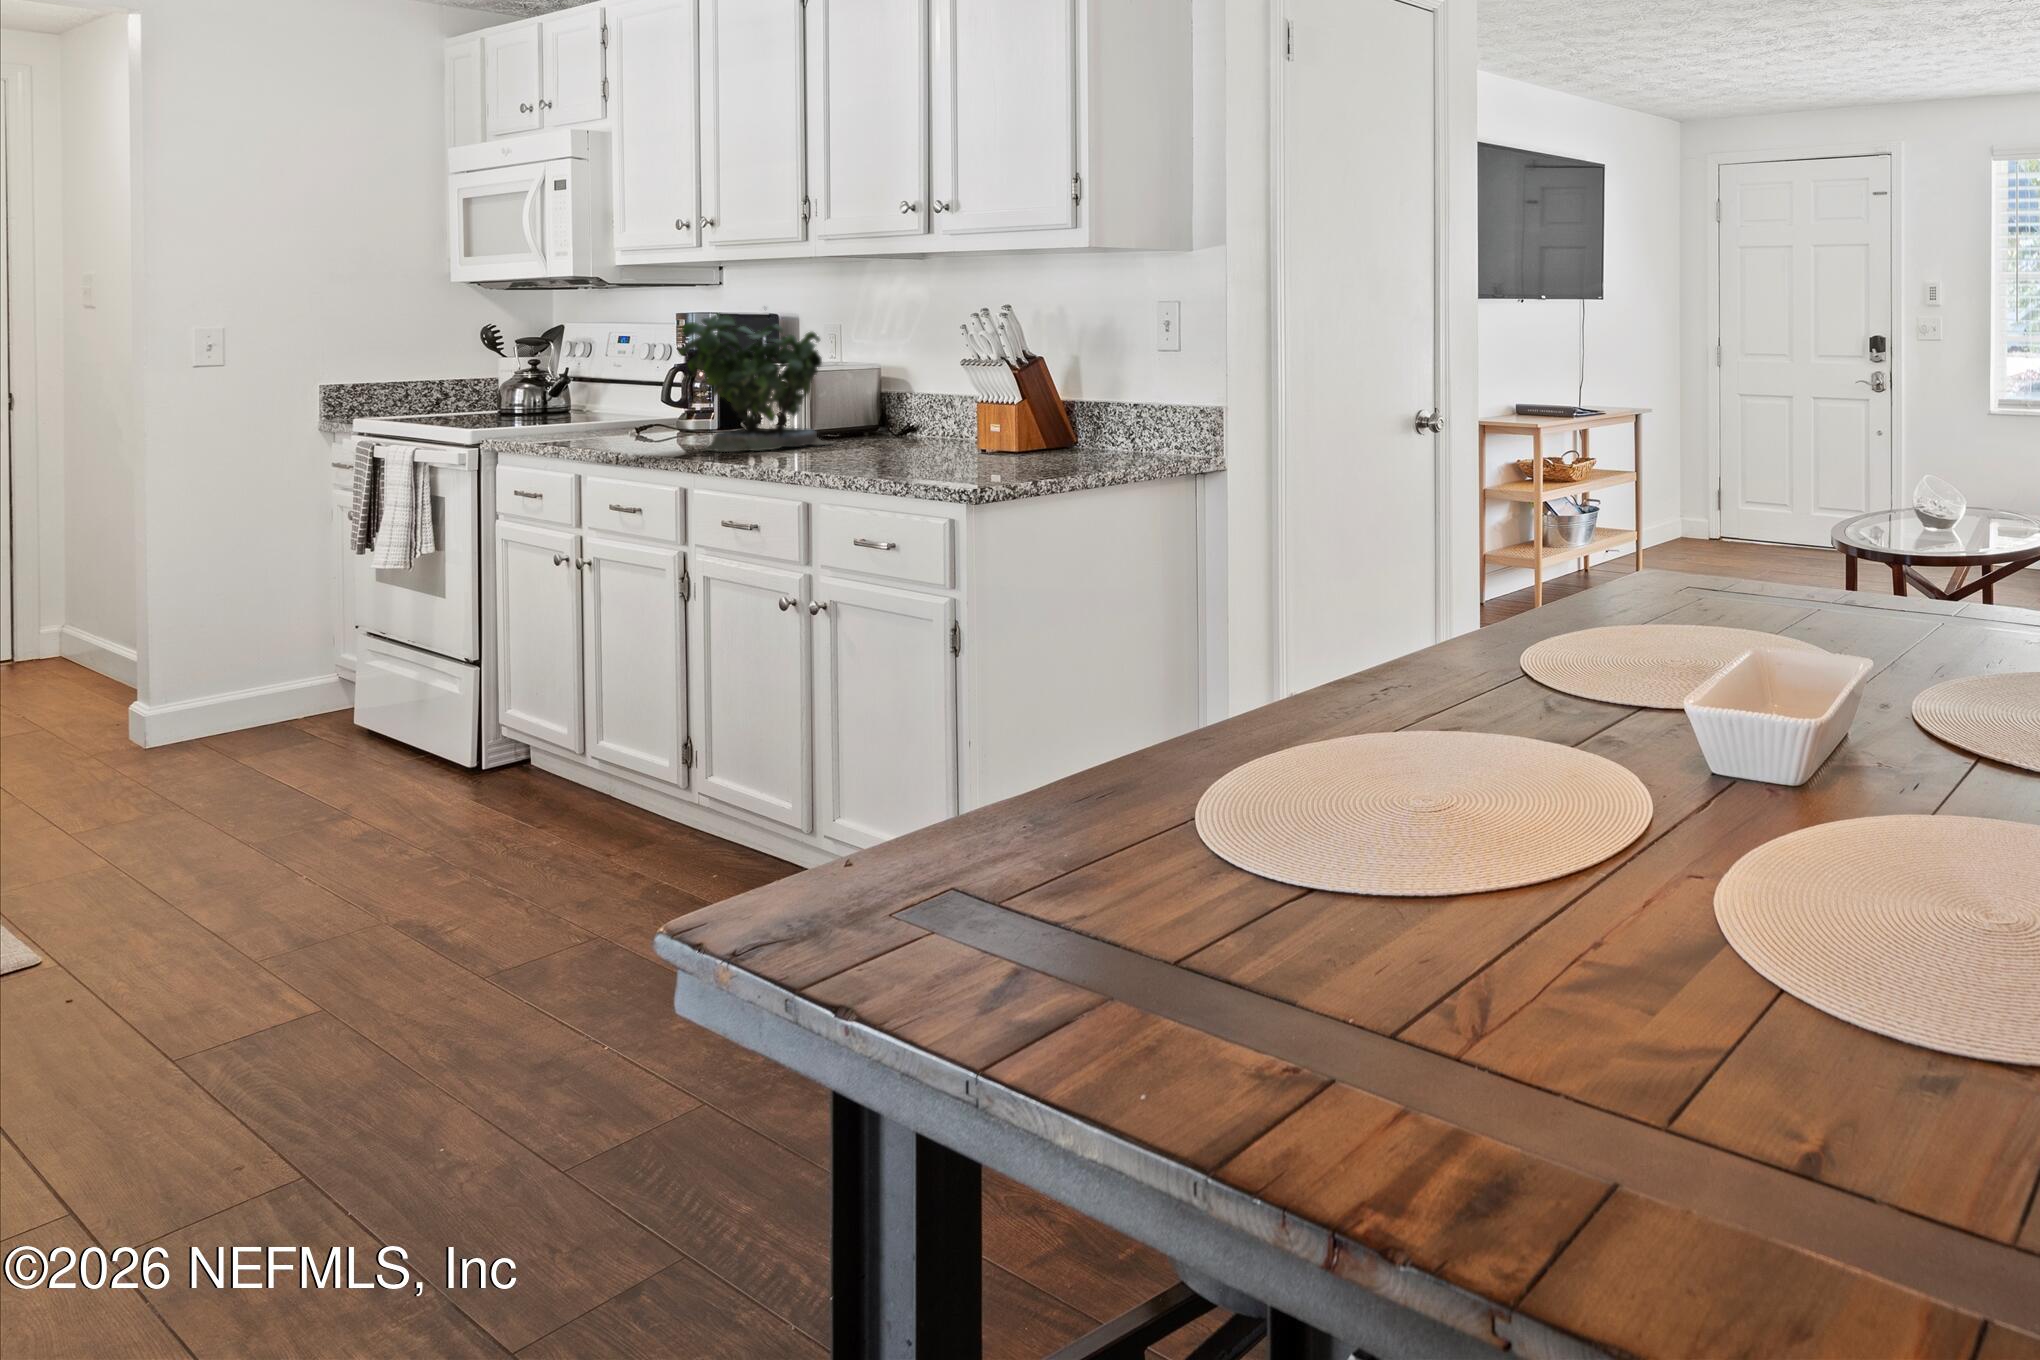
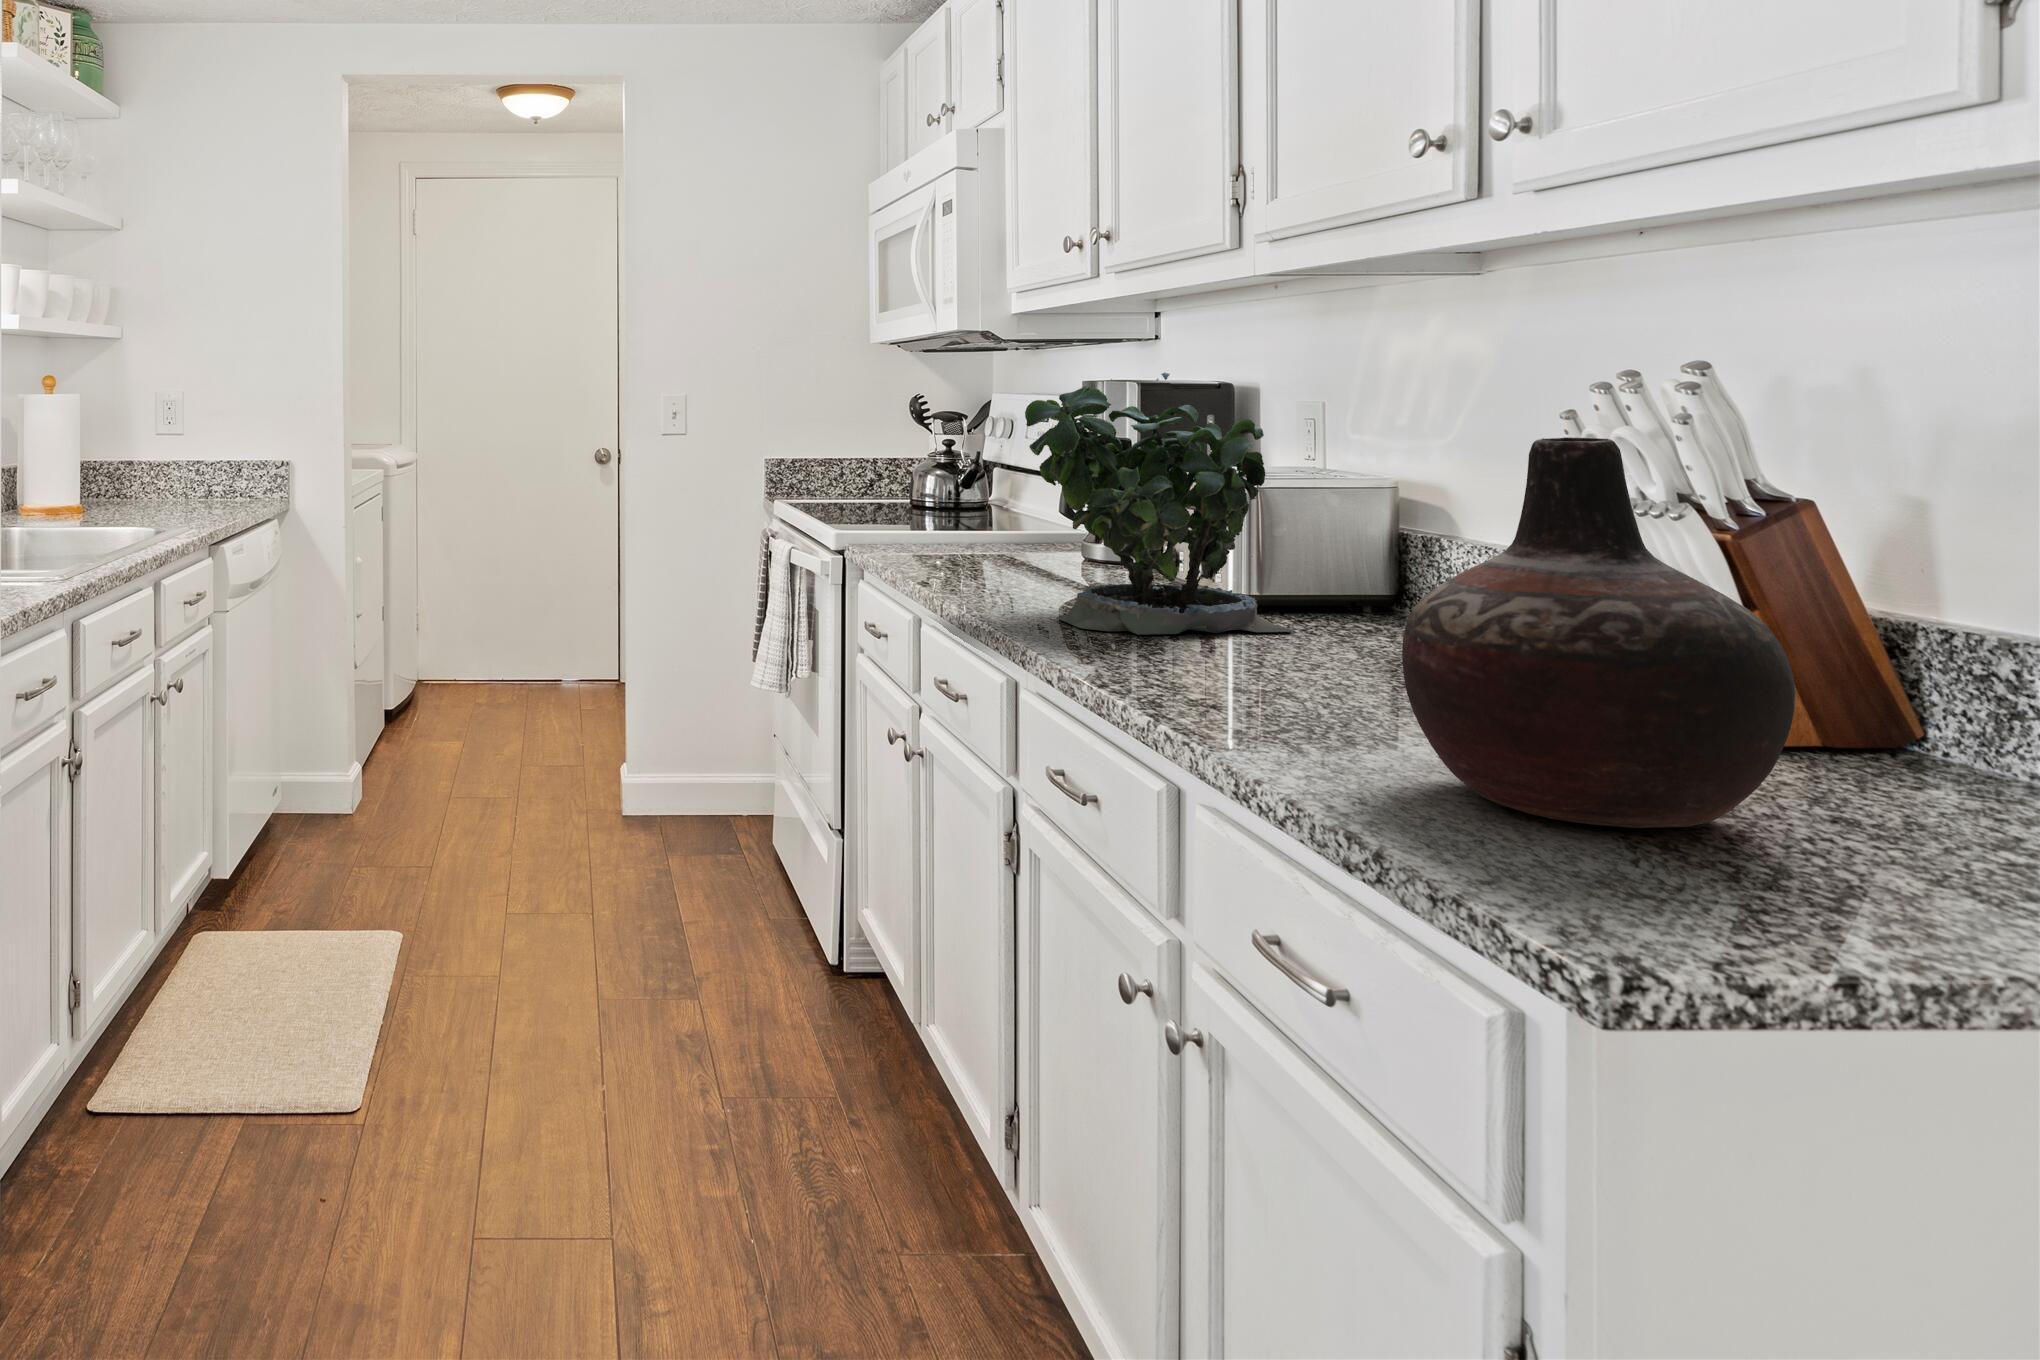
vase: none [908,331,1033,471] -> present [1402,437,1795,828]

